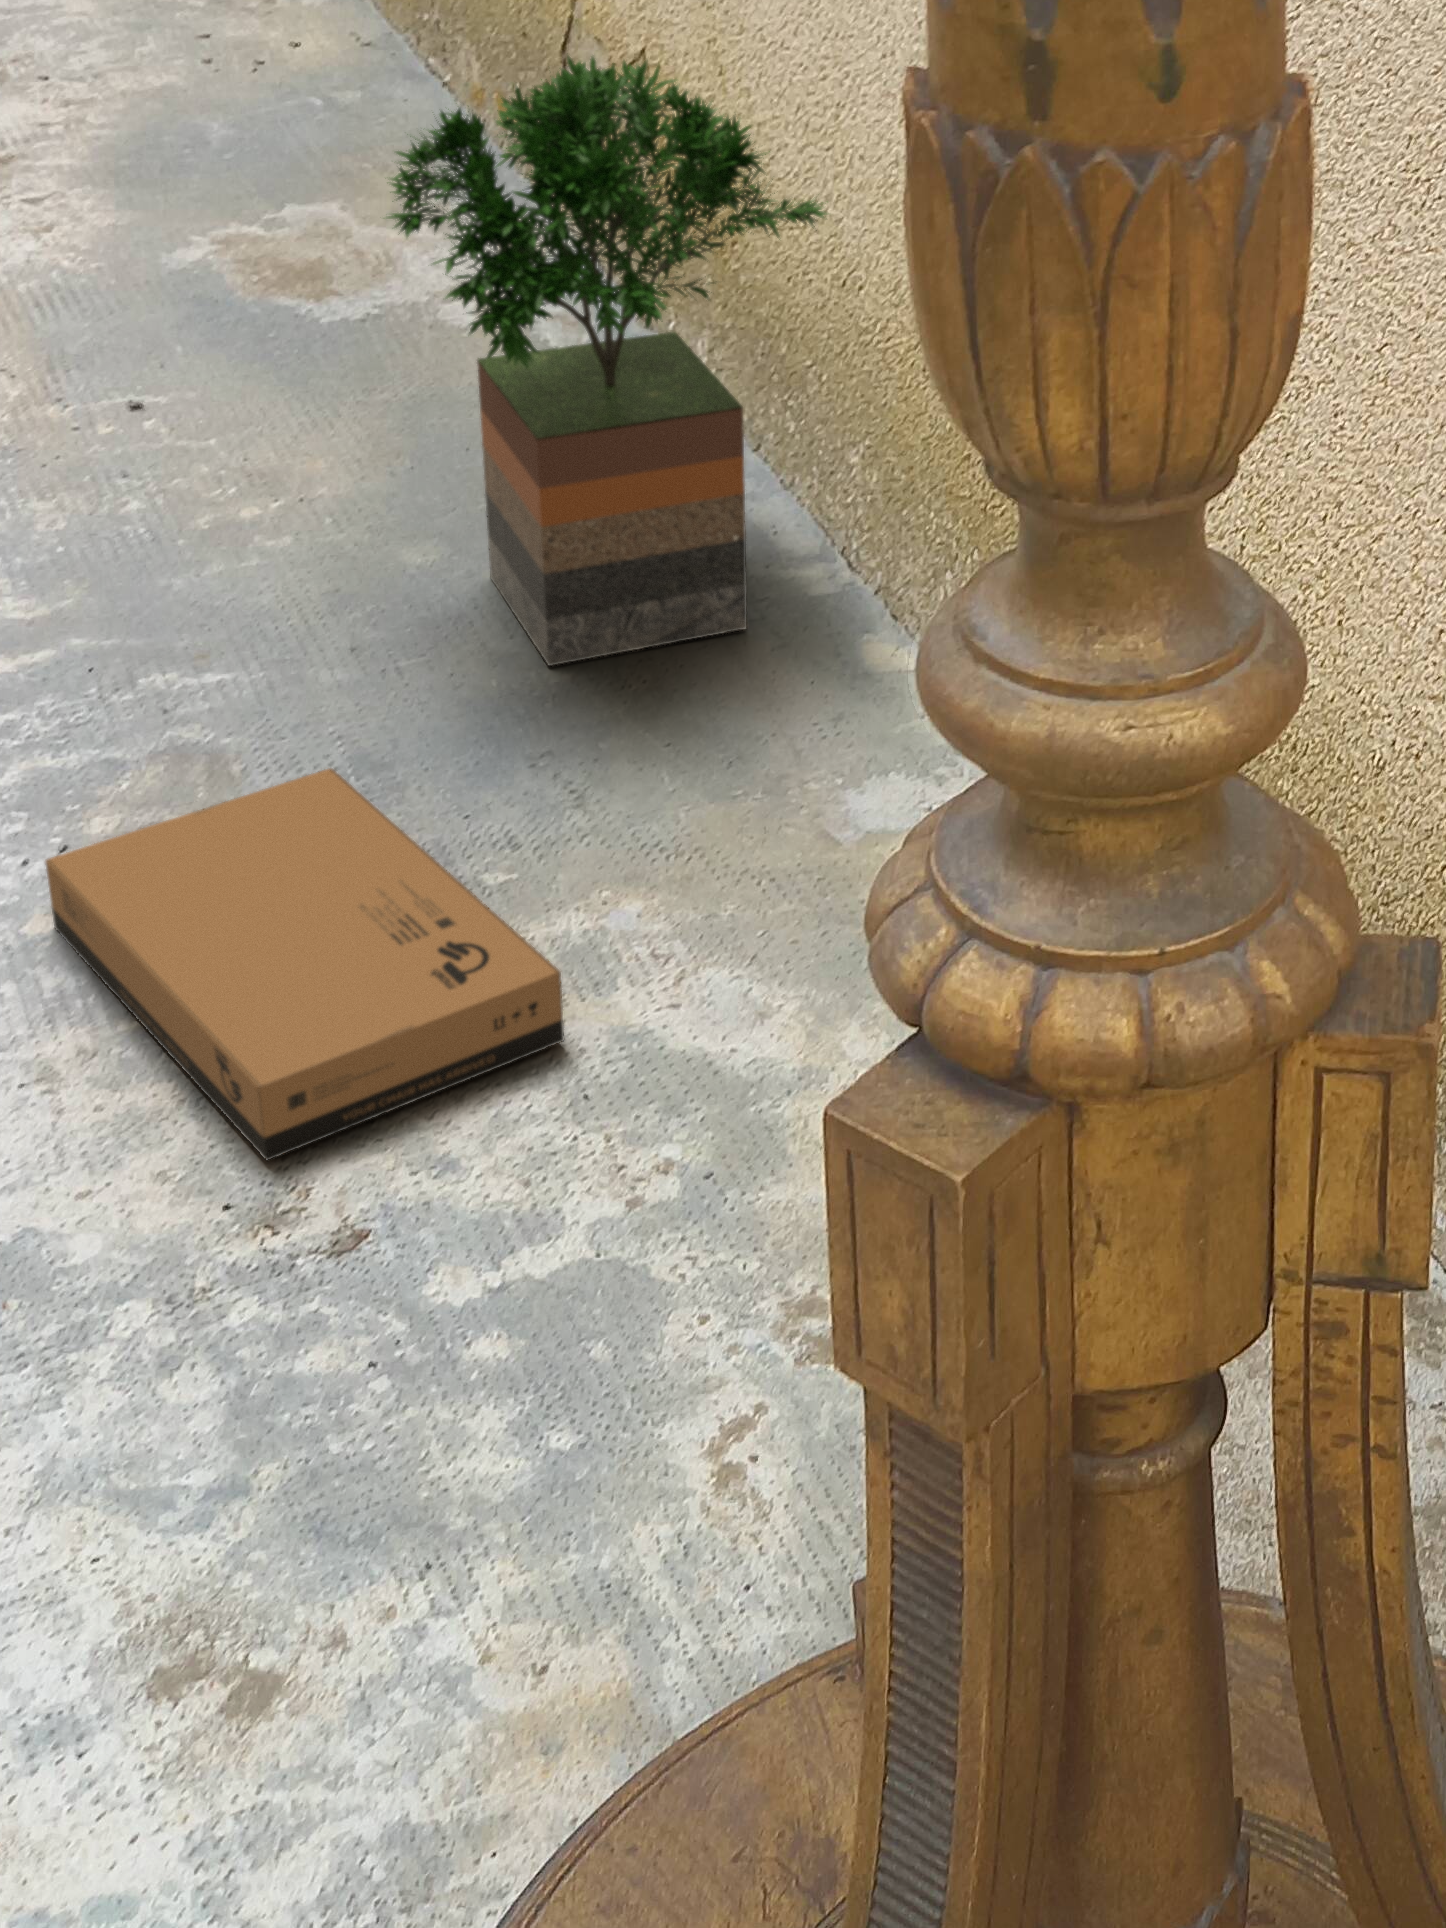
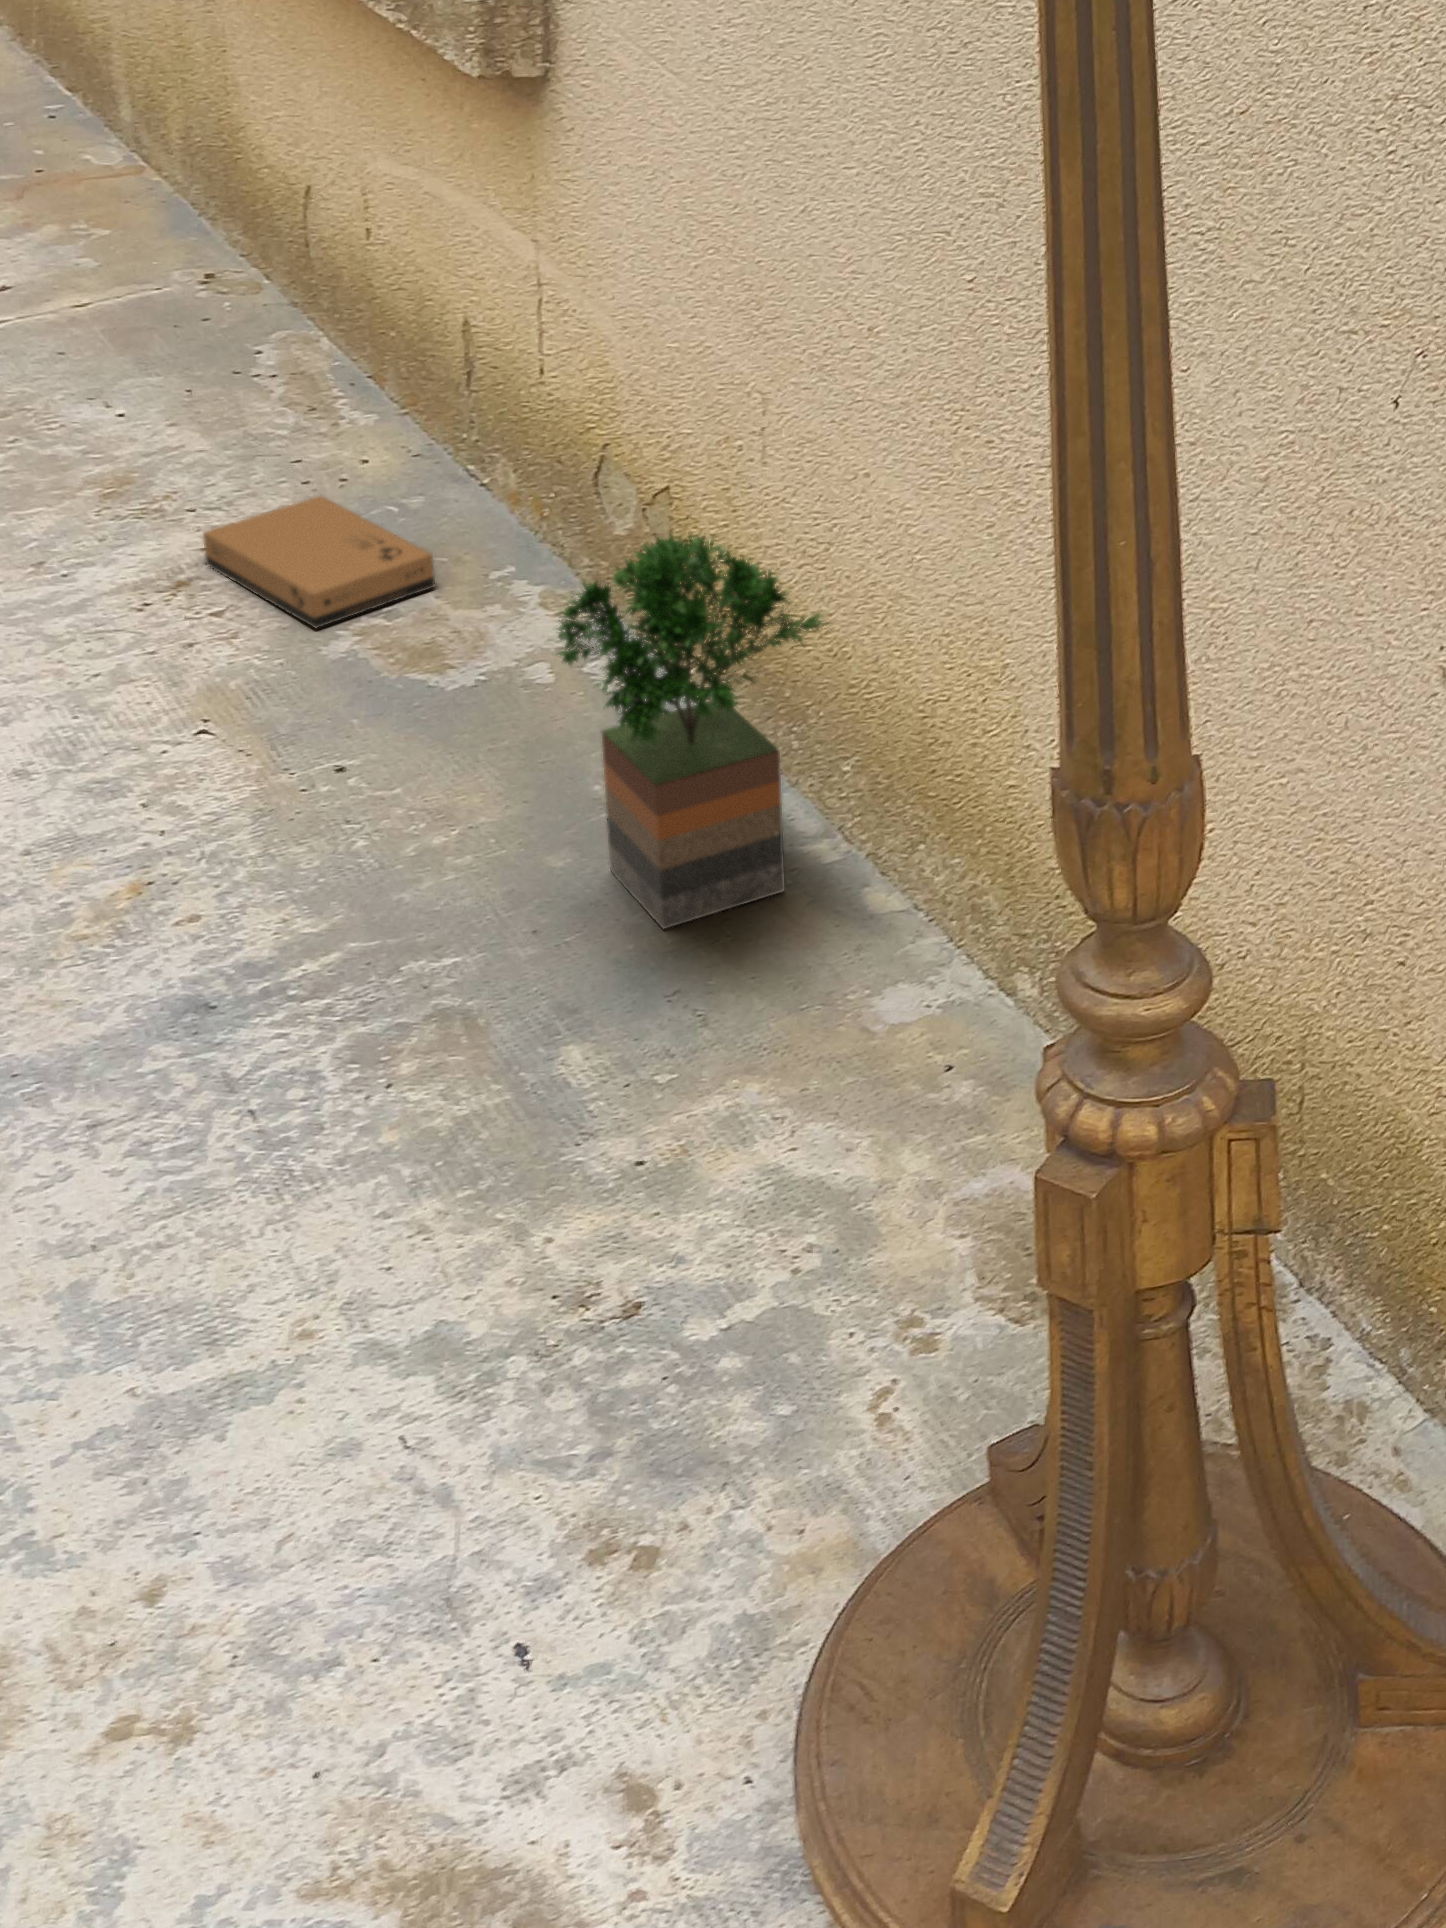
cardboard box: present [45,768,564,1161] -> present [203,496,435,628]

